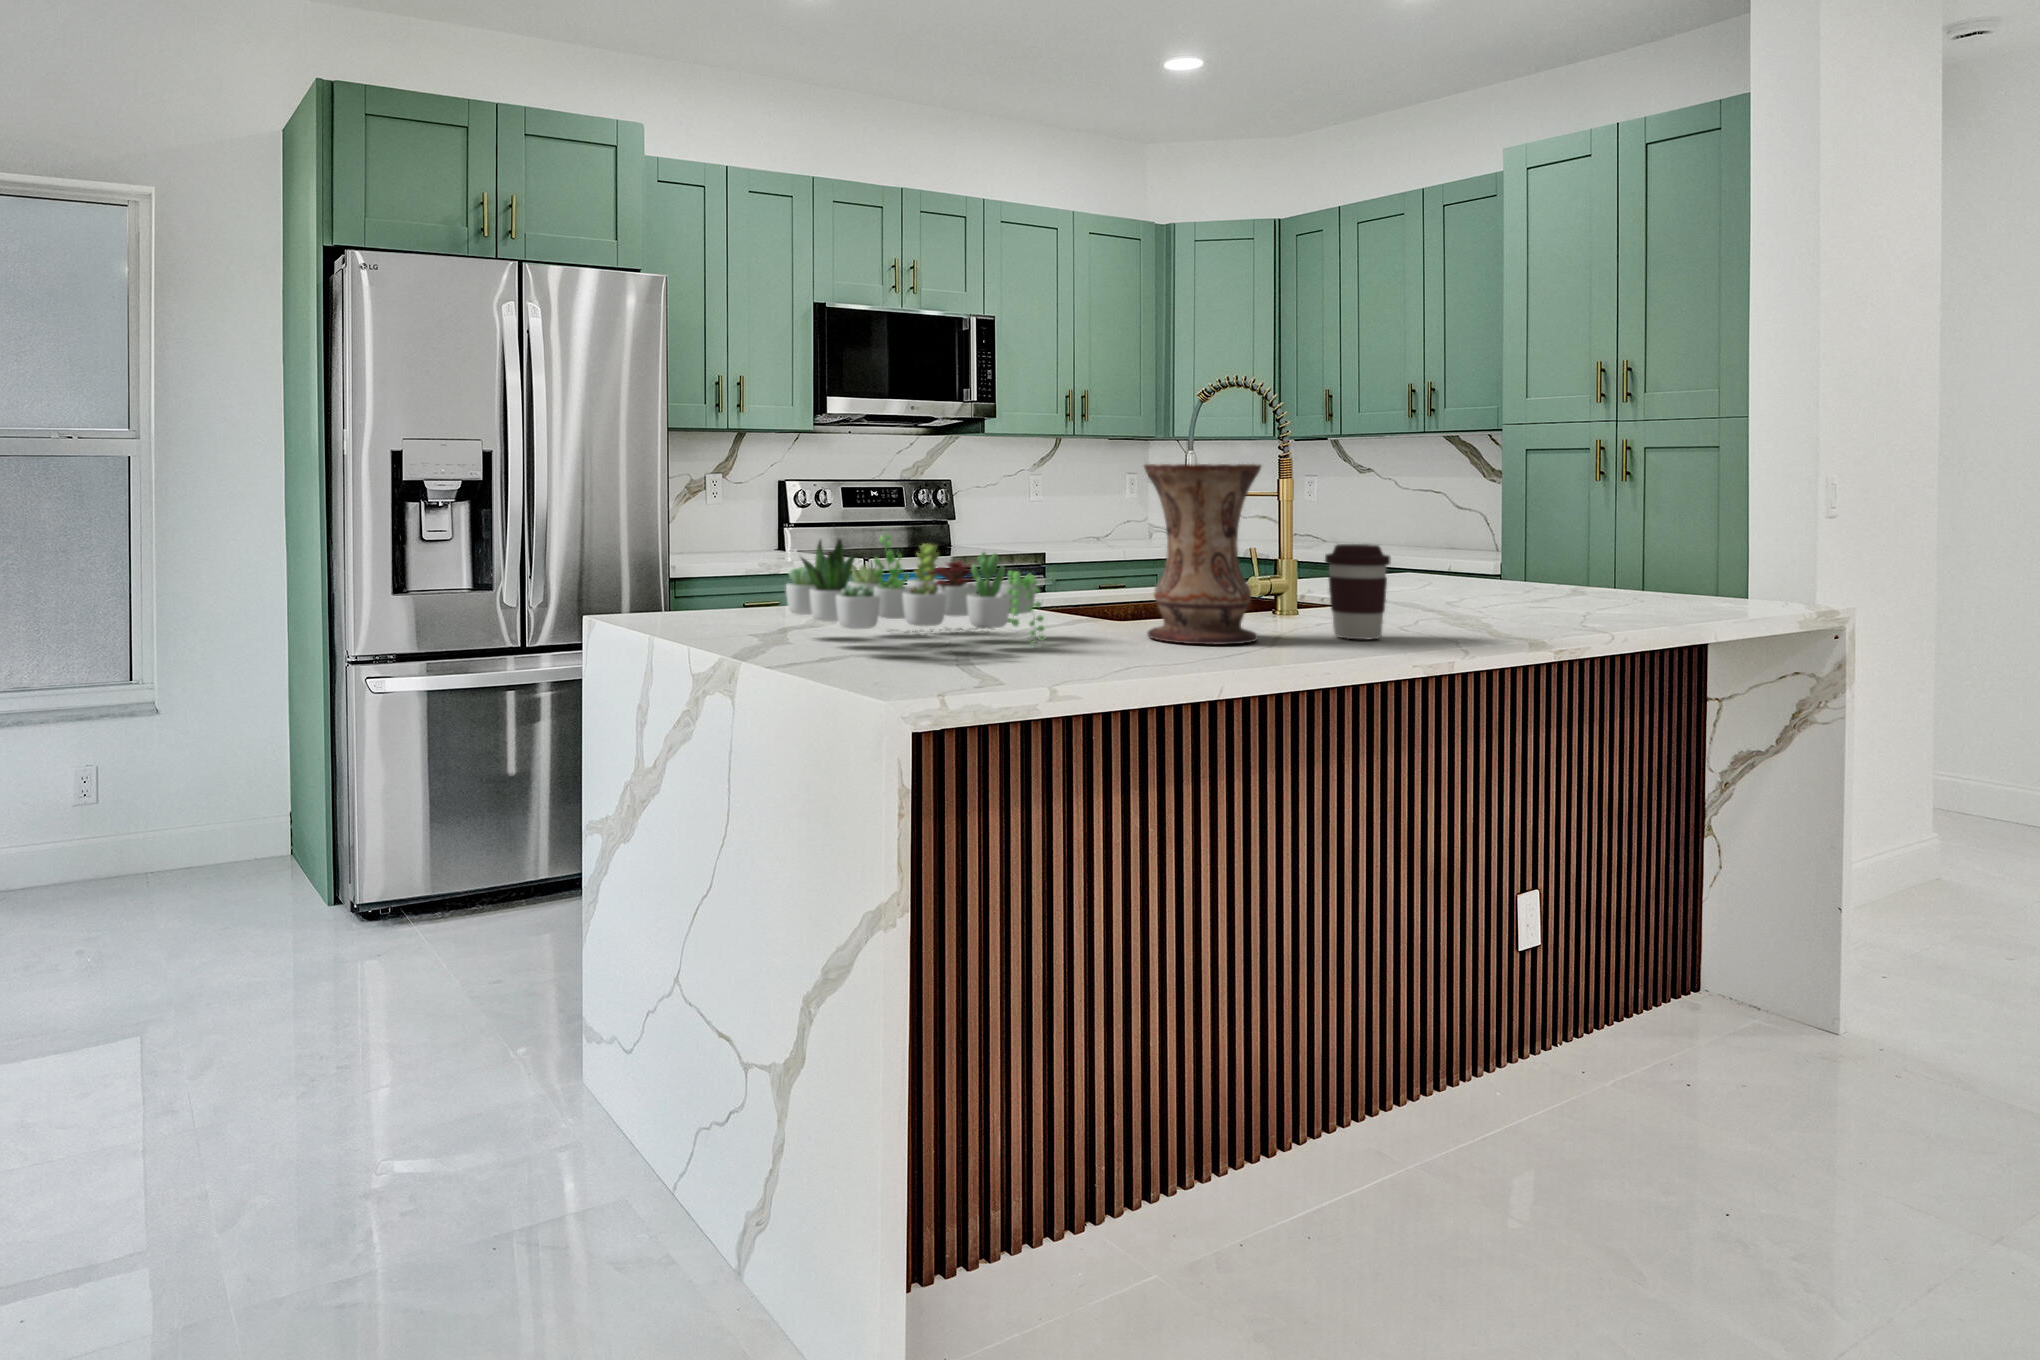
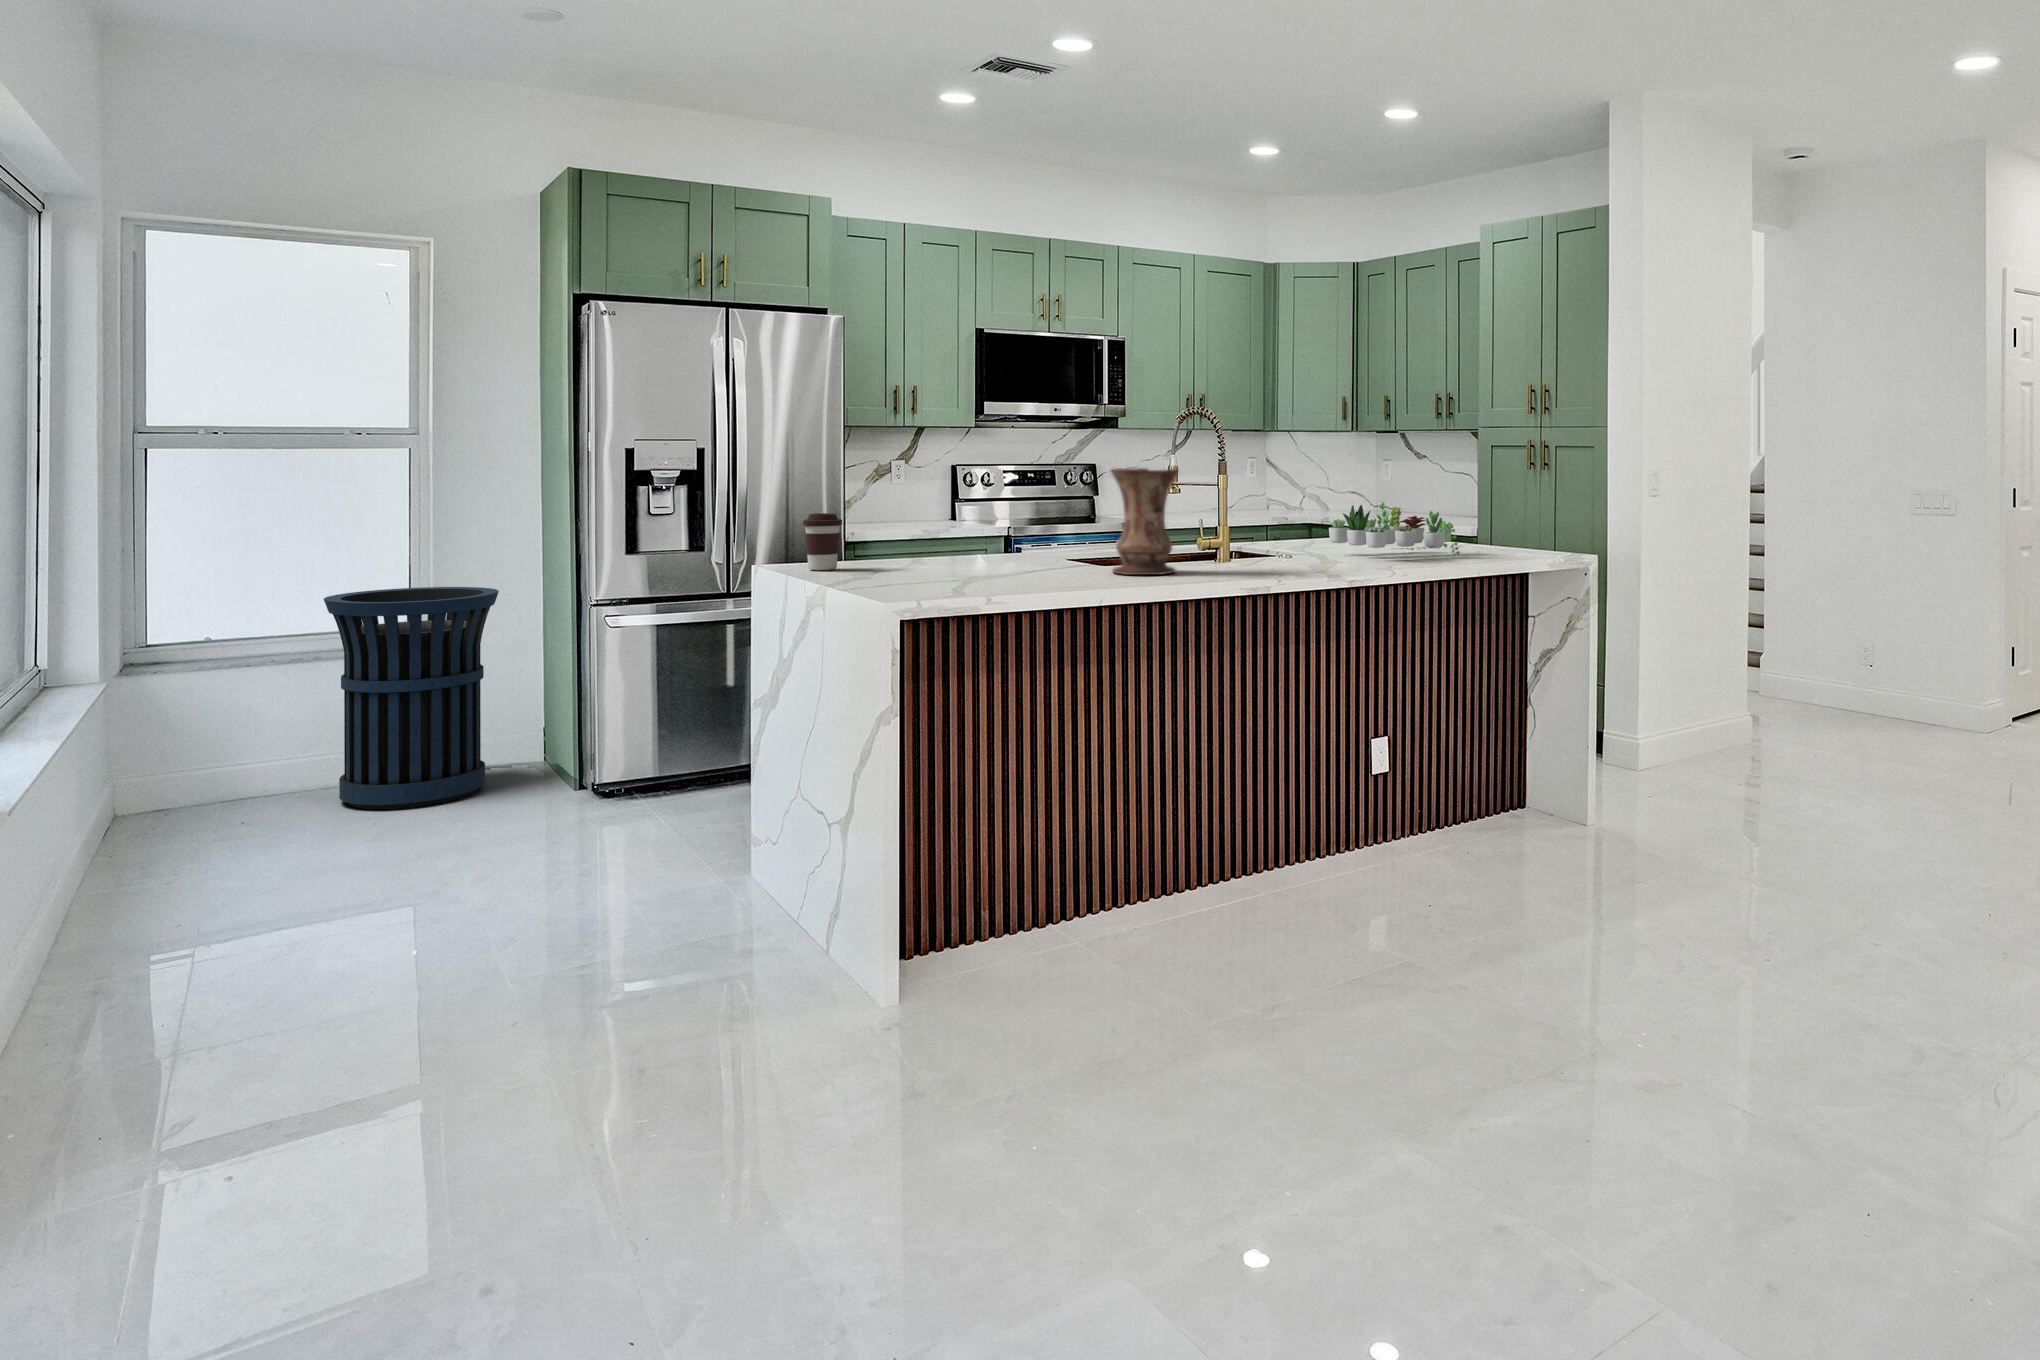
succulent plant: present [786,534,1045,646] -> present [1329,502,1460,557]
coffee cup: present [1325,544,1391,640] -> present [803,513,842,570]
trash can: none [23,632,236,927] -> present [324,587,499,809]

